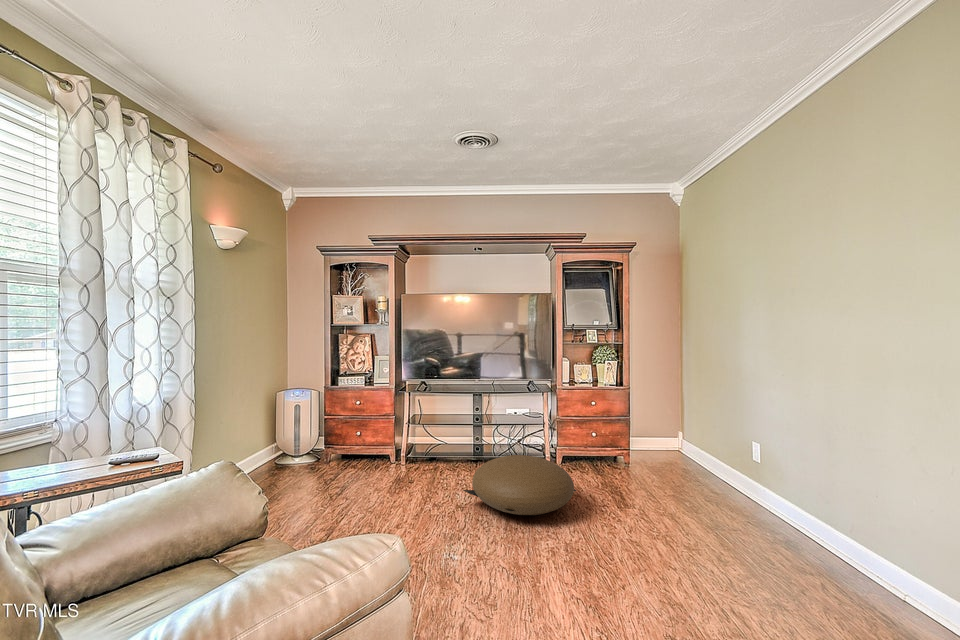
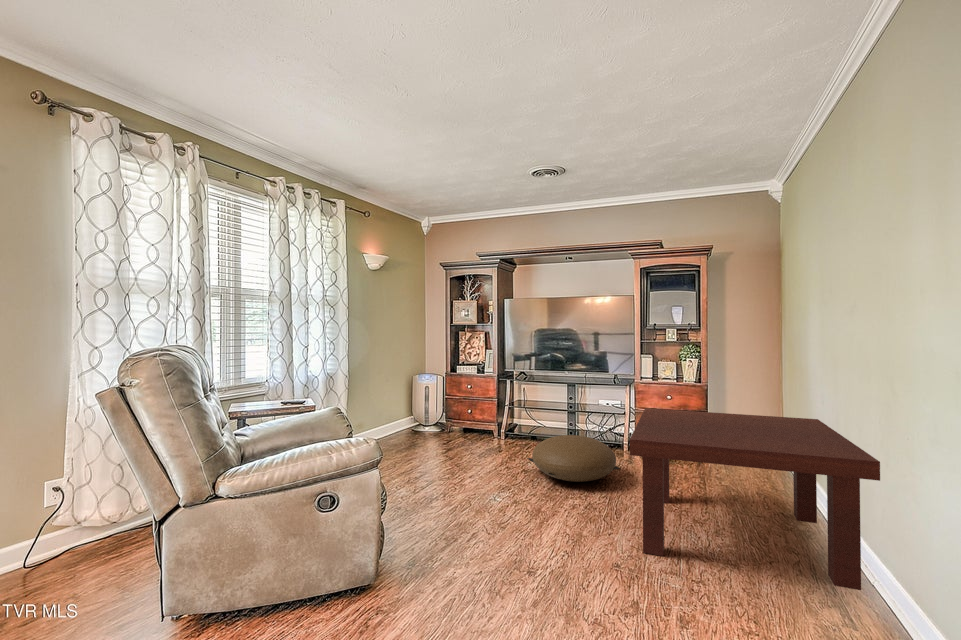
coffee table: none [612,418,940,608] -> present [630,408,880,590]

